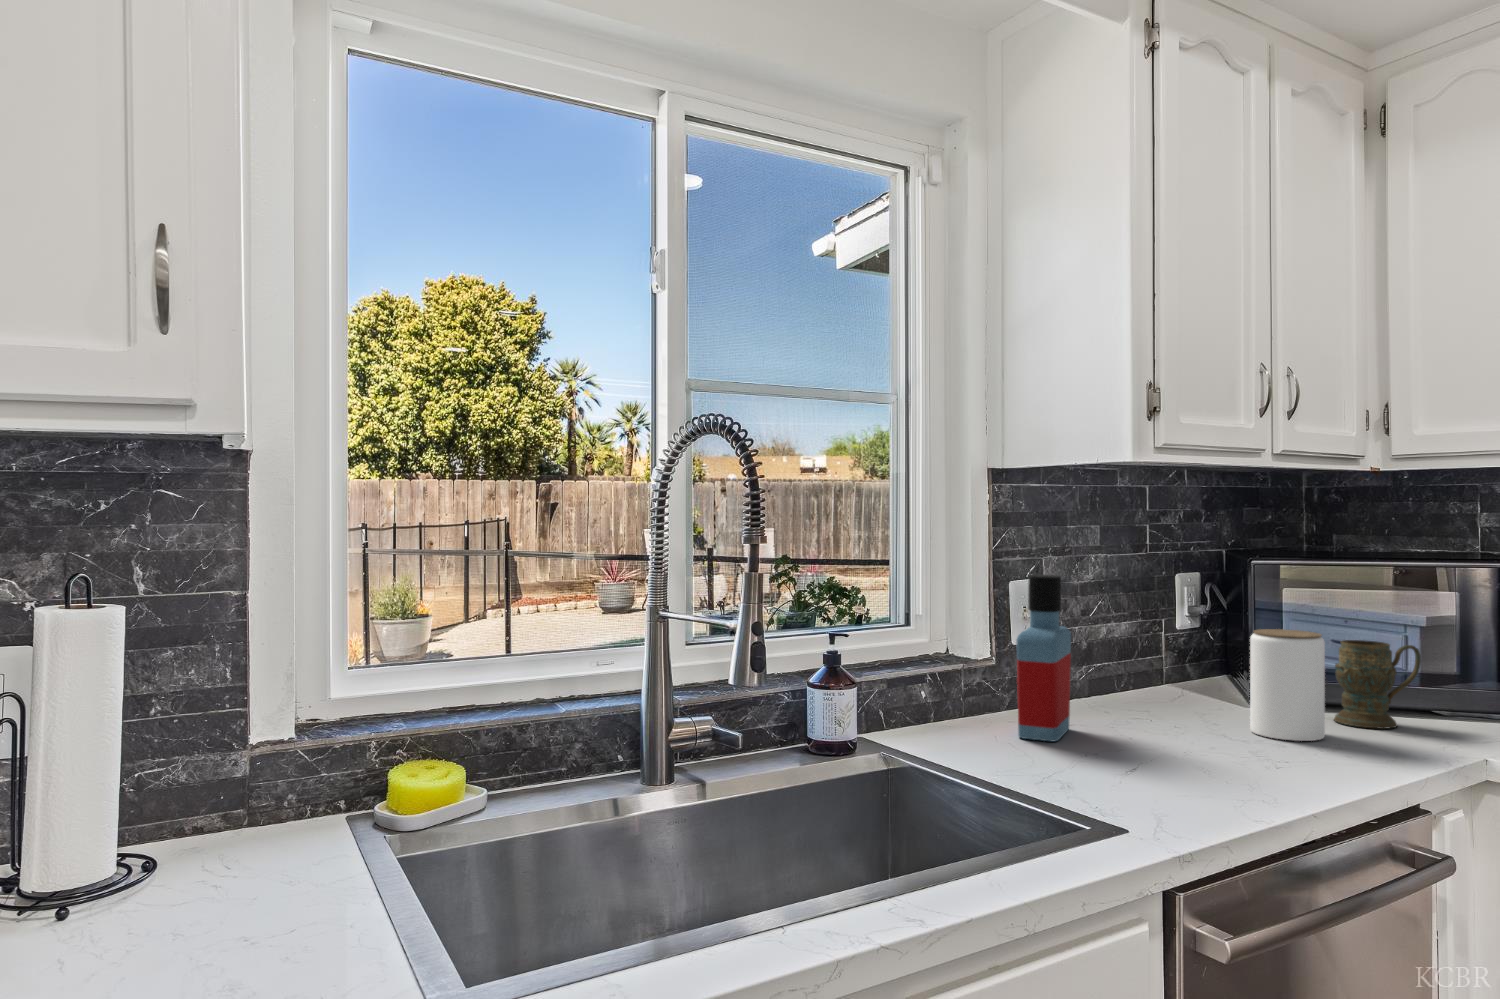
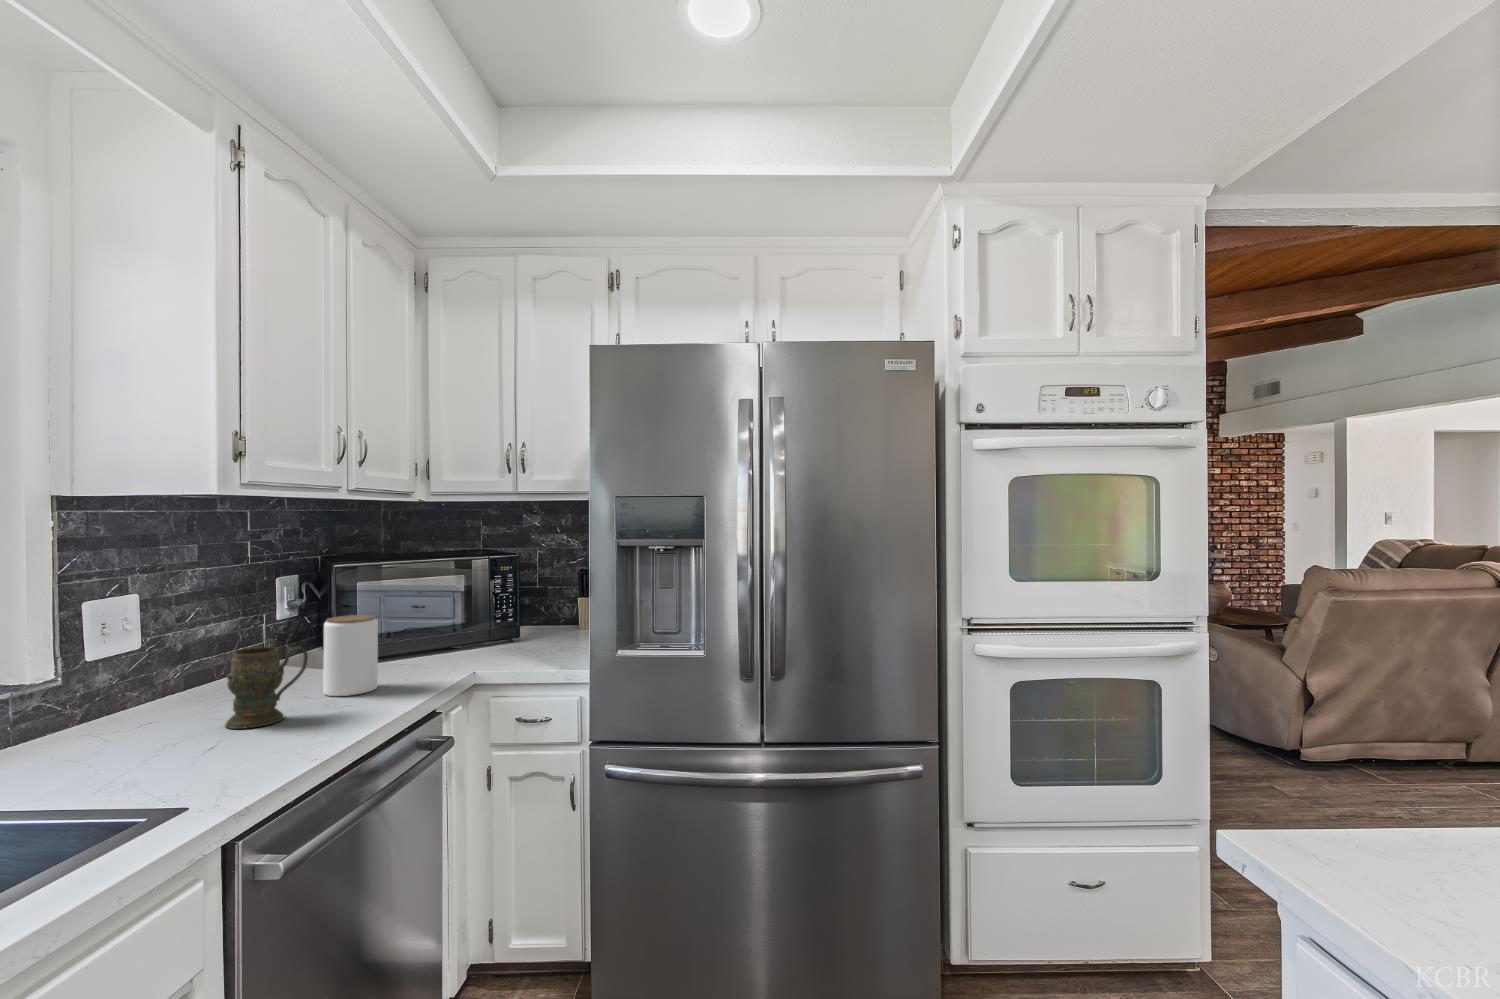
bottle: present [1016,575,1071,742] -> none [85,594,155,748]
mug: present [1334,640,1421,729] -> present [225,647,308,729]

